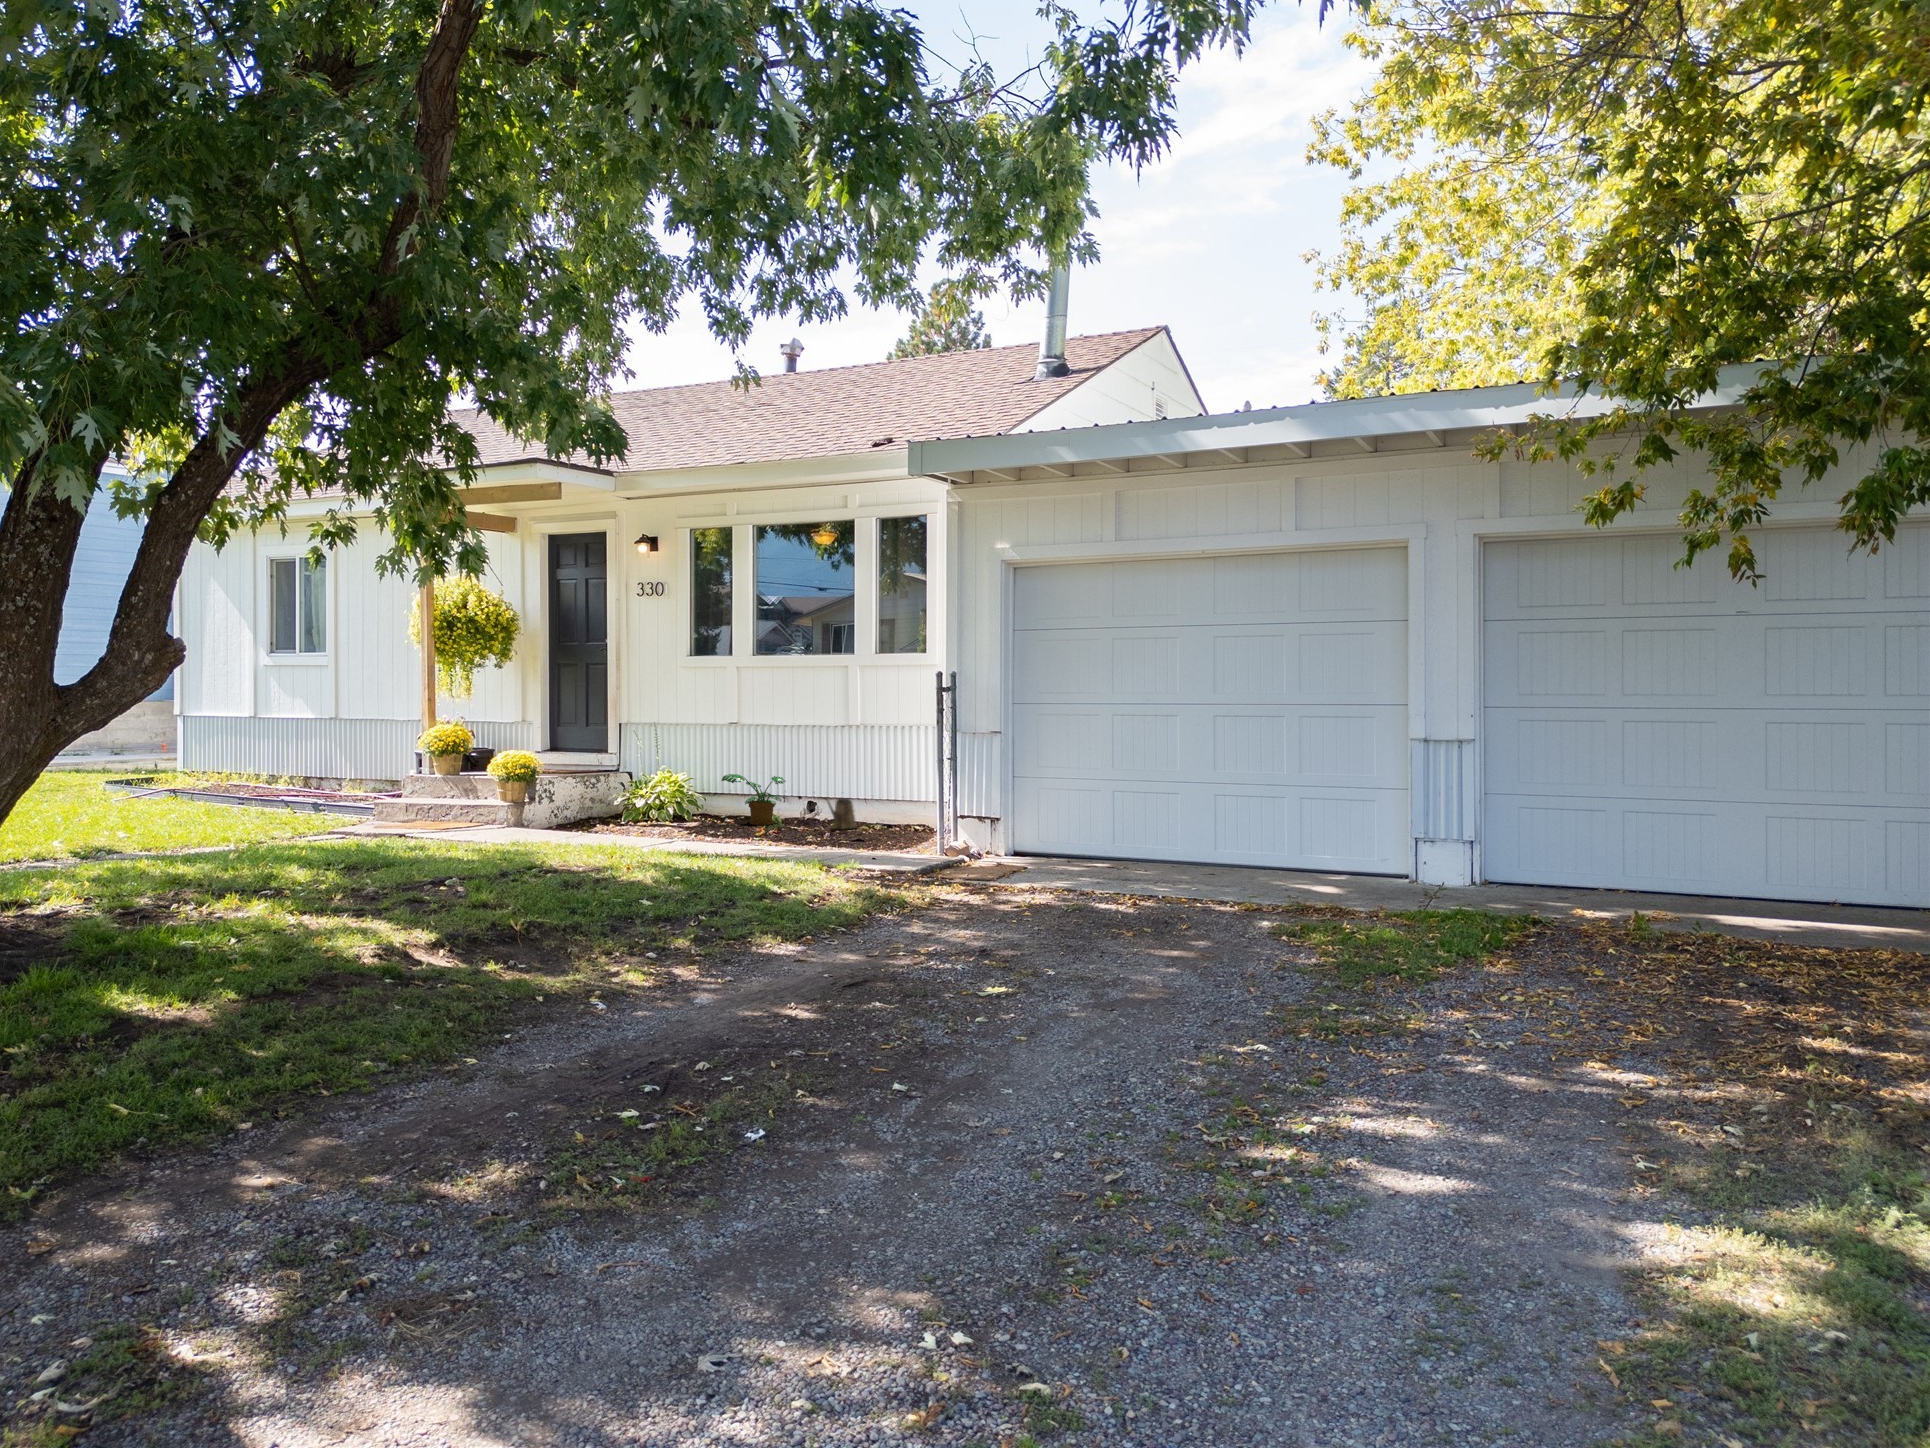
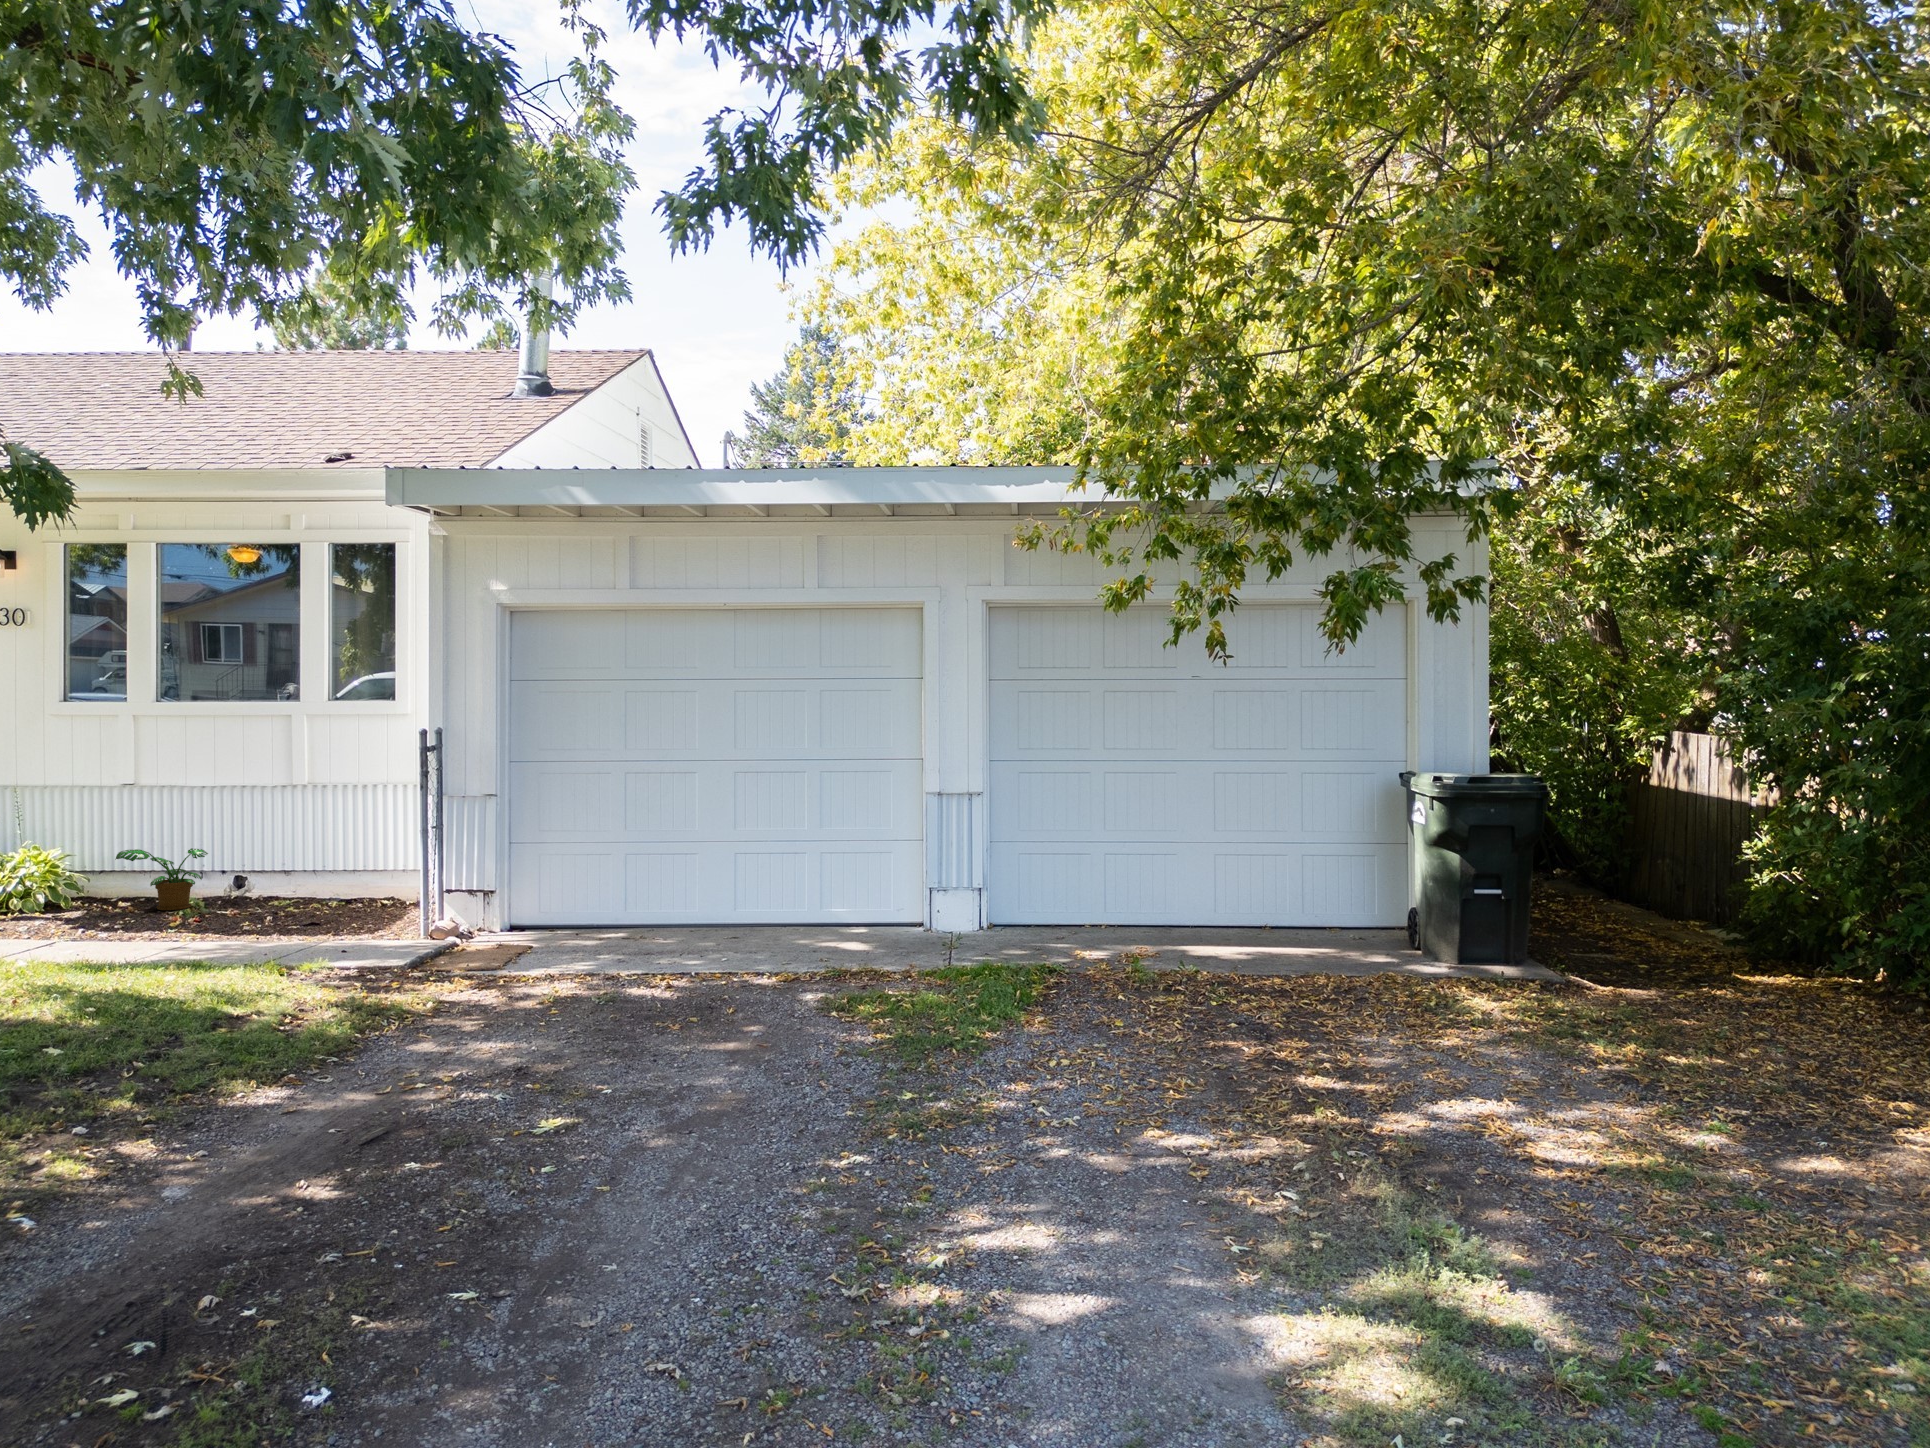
watering can: present [826,798,857,829] -> none [265,872,308,909]

